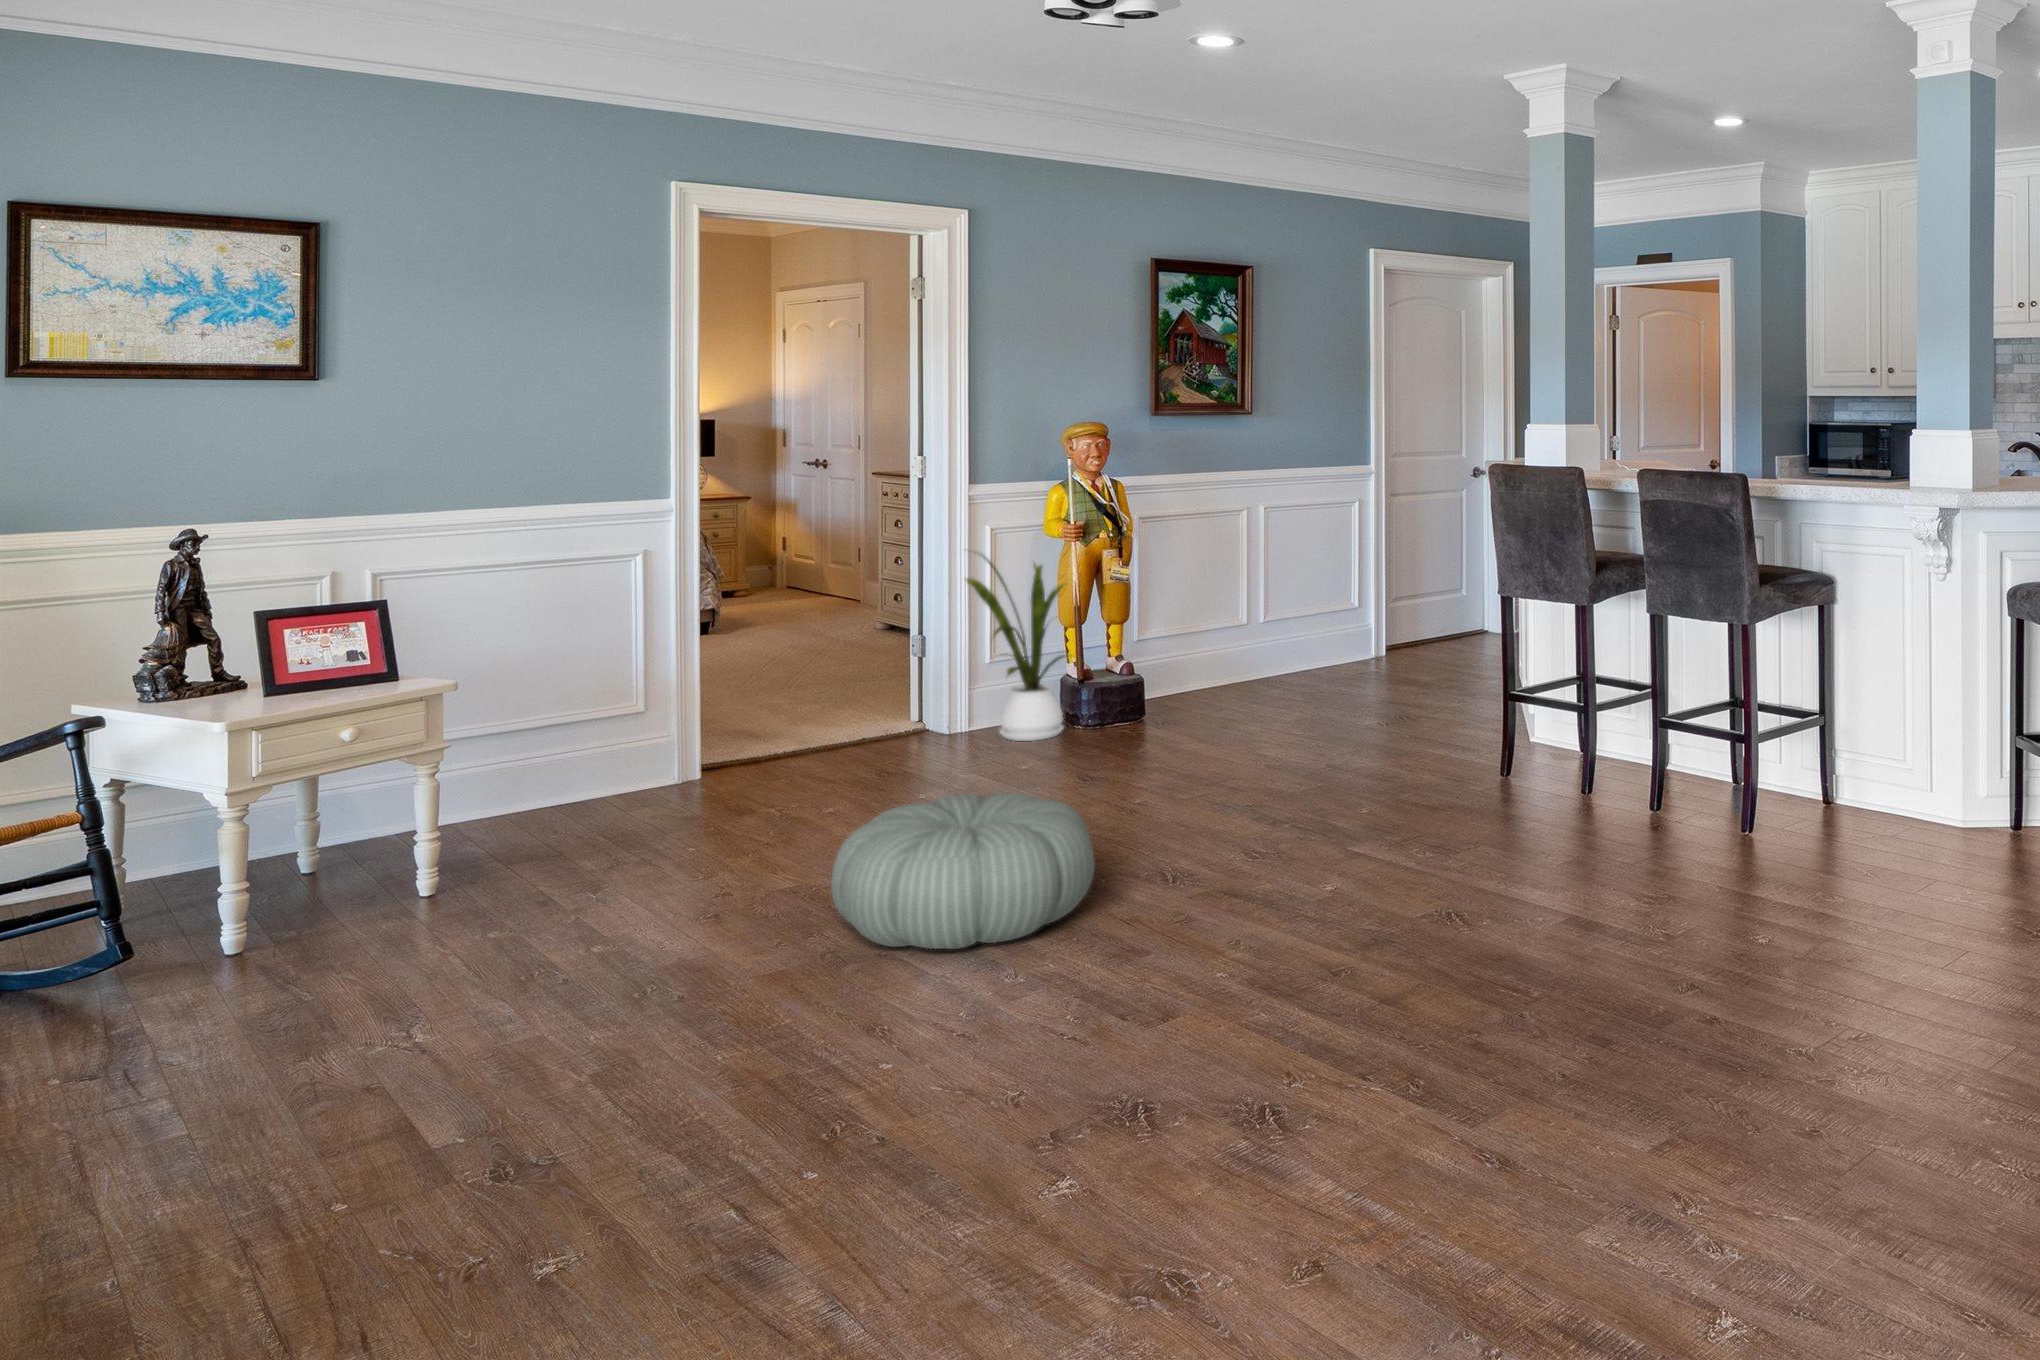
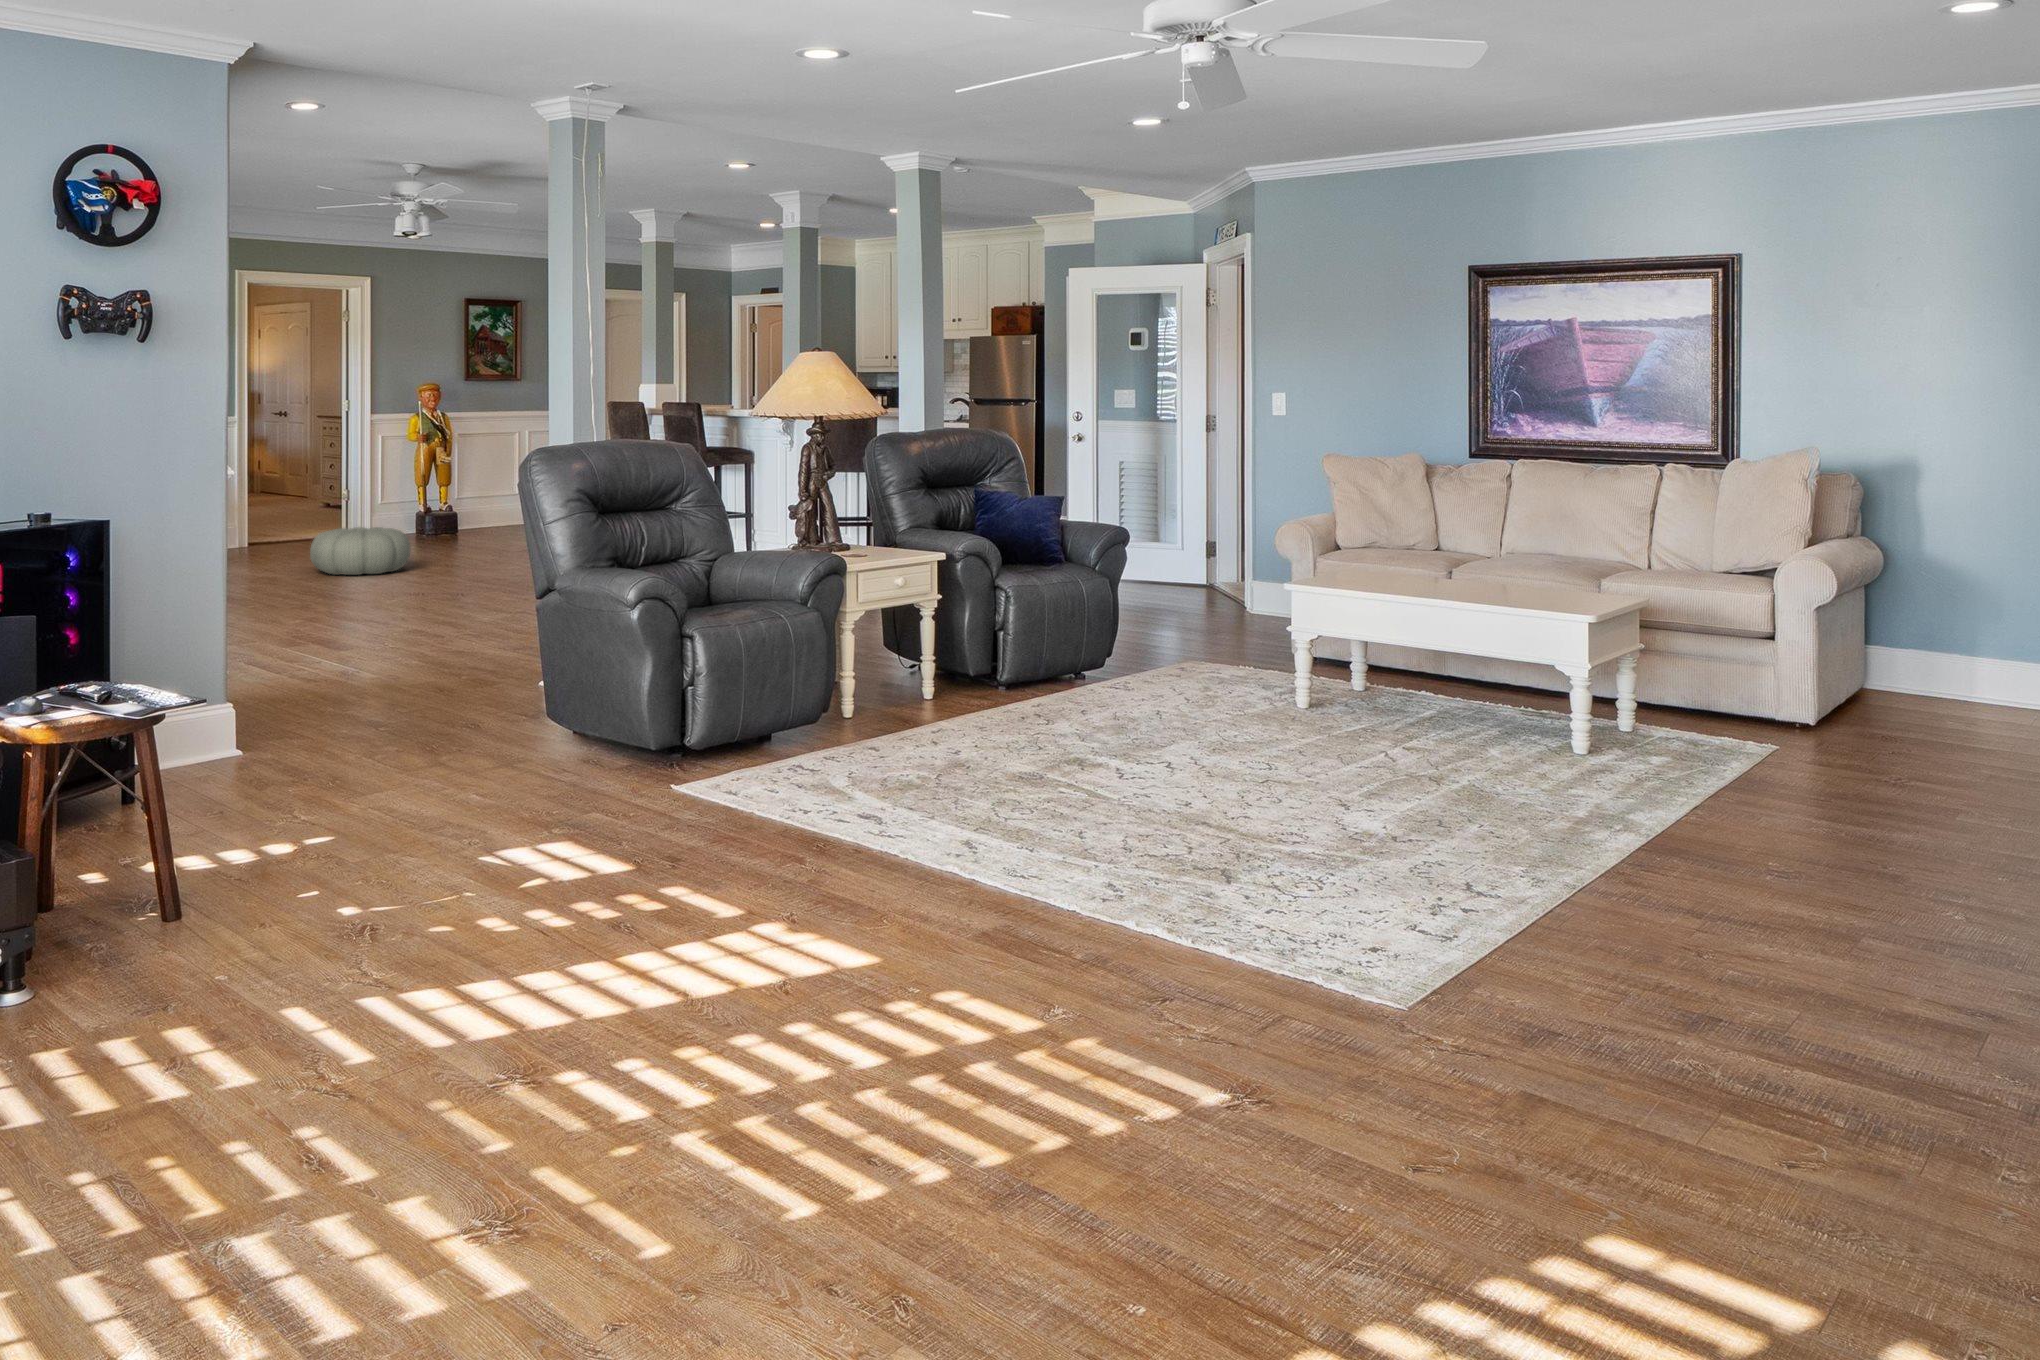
house plant: present [967,555,1065,741] -> none [366,445,428,539]

